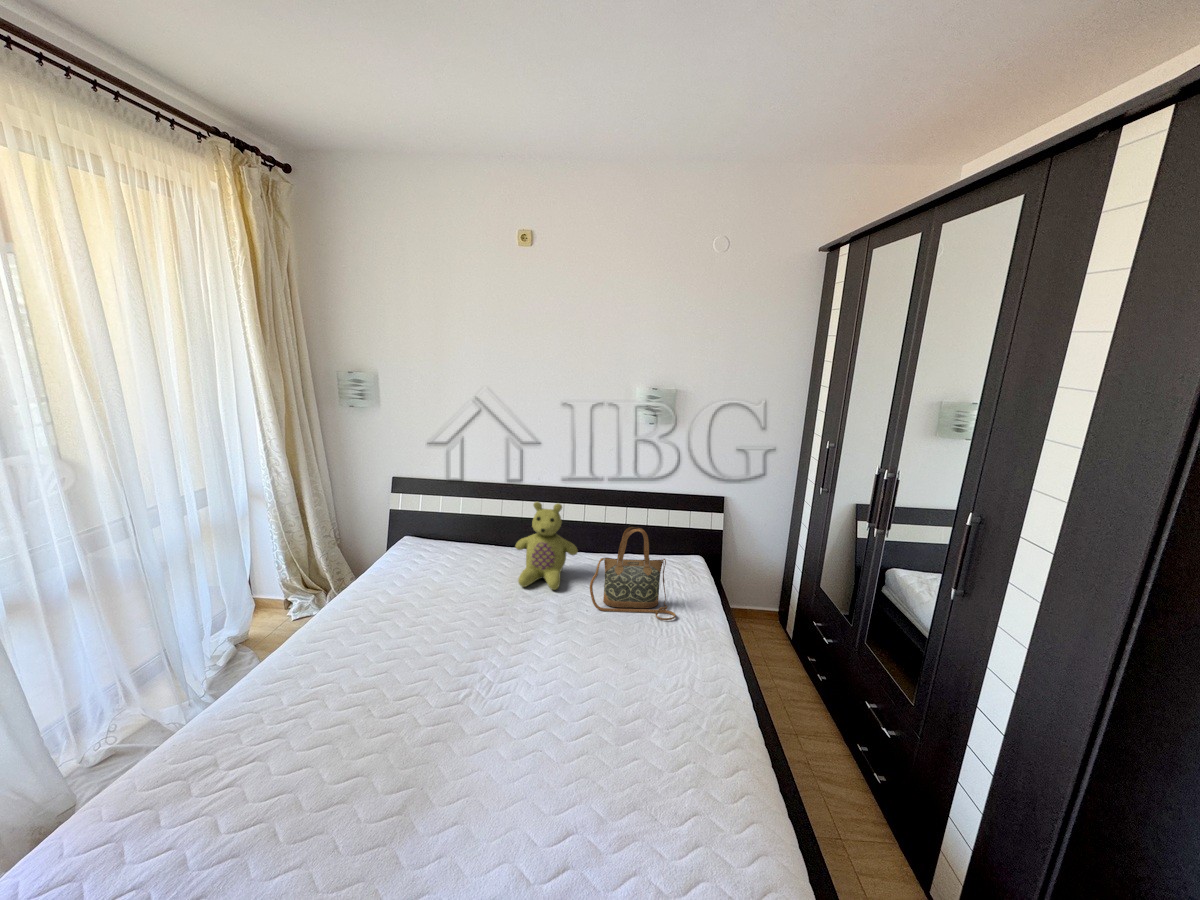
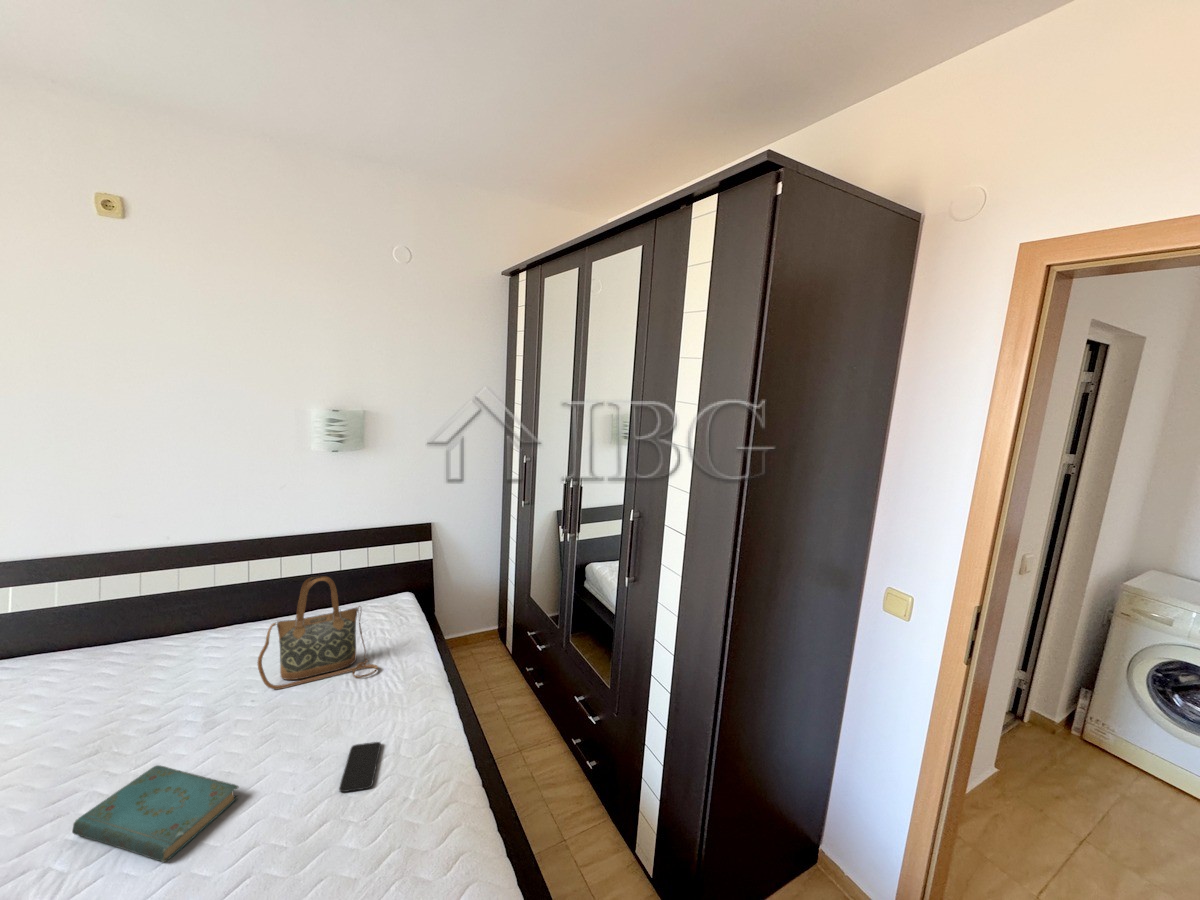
stuffed bear: present [516,502,578,590] -> none [133,565,240,690]
book: none [489,640,580,708] -> present [72,765,238,862]
smartphone: none [648,673,679,712] -> present [339,742,381,792]

